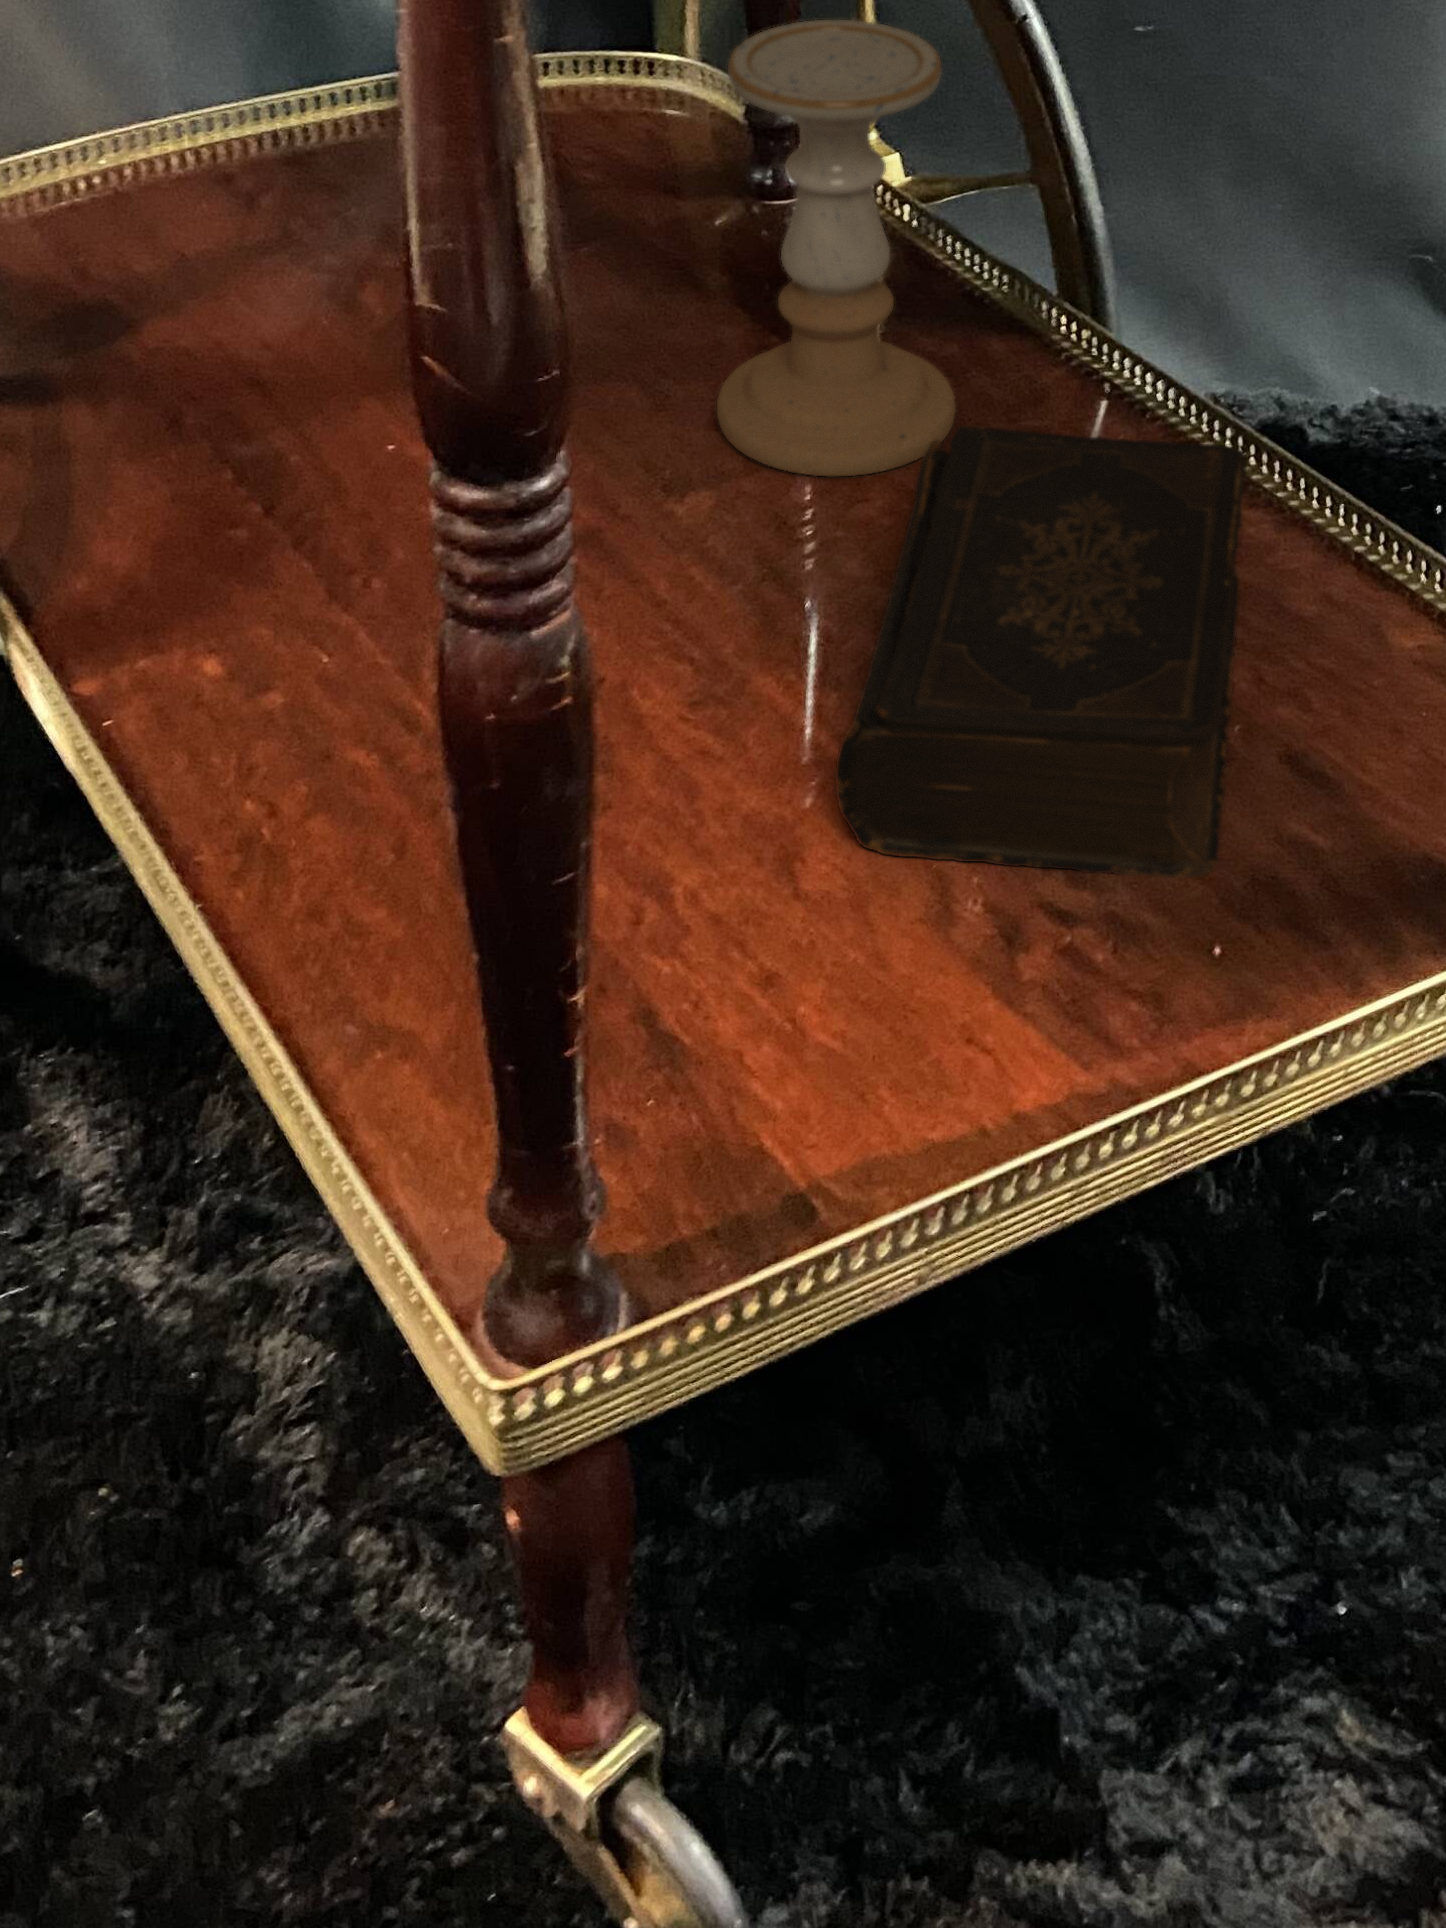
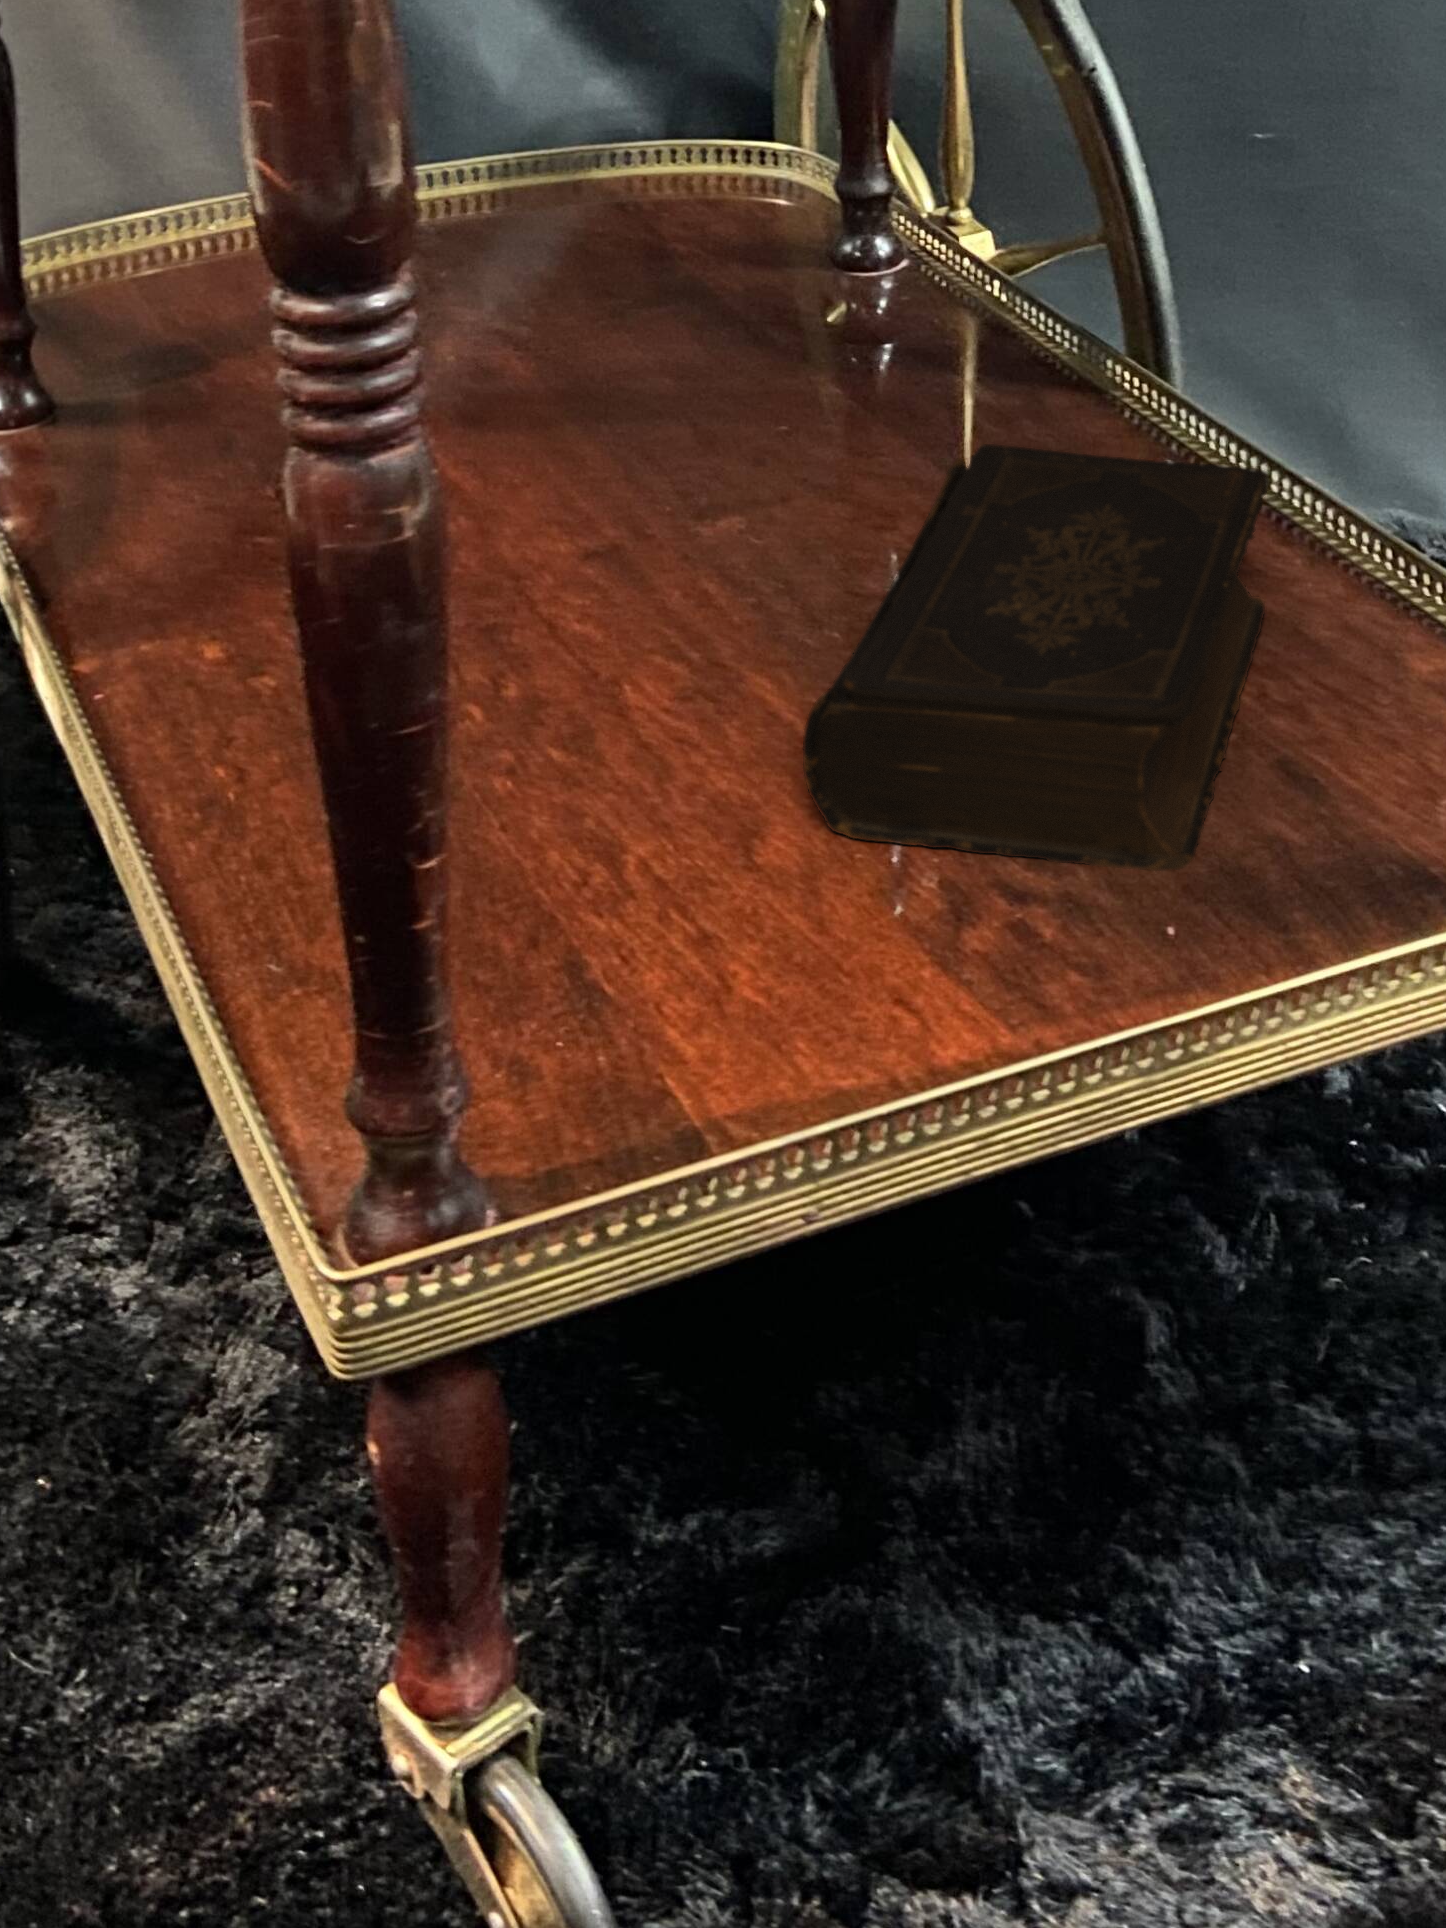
candle holder: present [717,20,956,477] -> none [766,57,1007,512]

